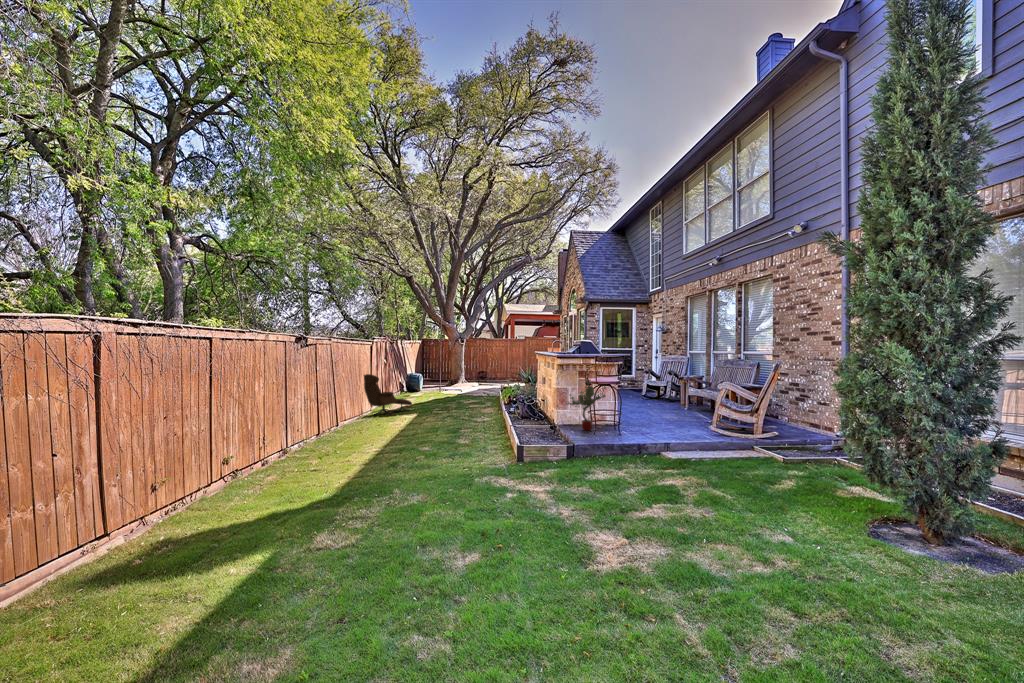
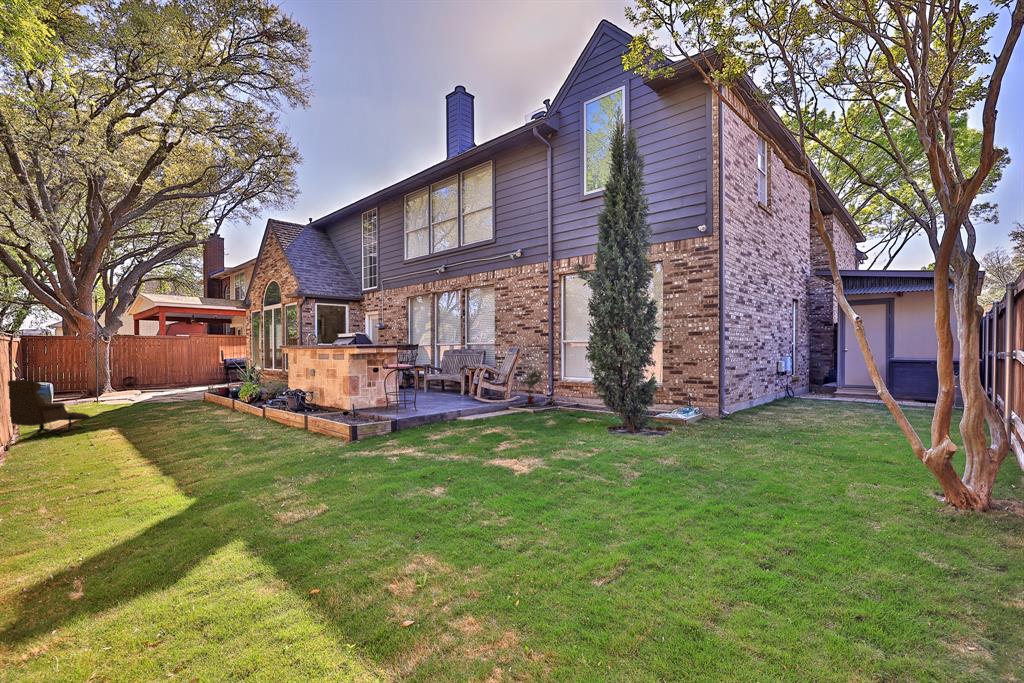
potted tree: present [566,379,606,431] -> present [521,366,542,404]

